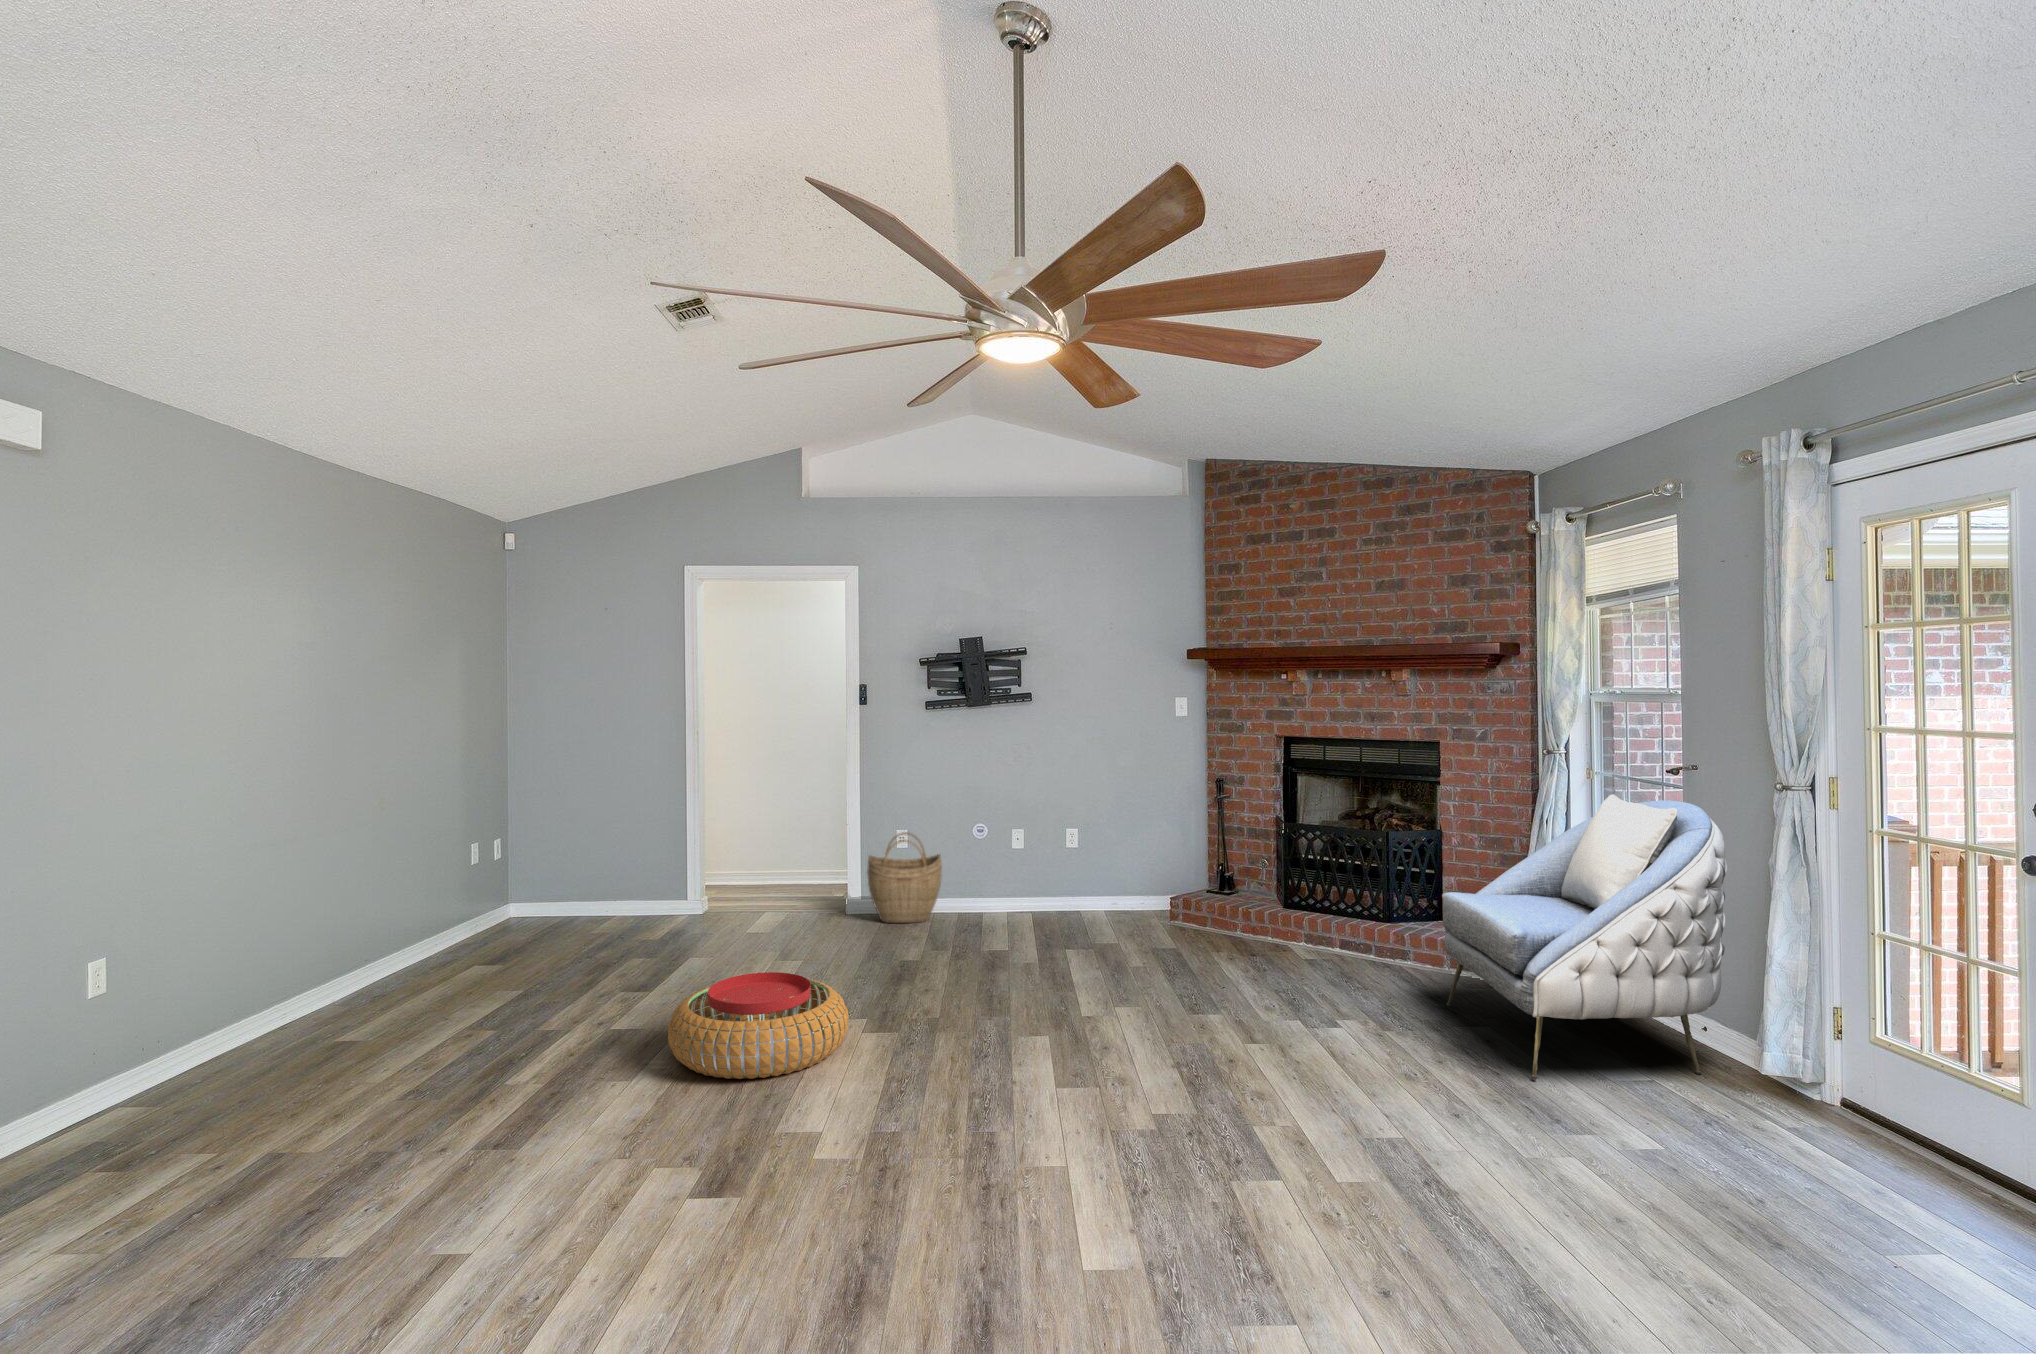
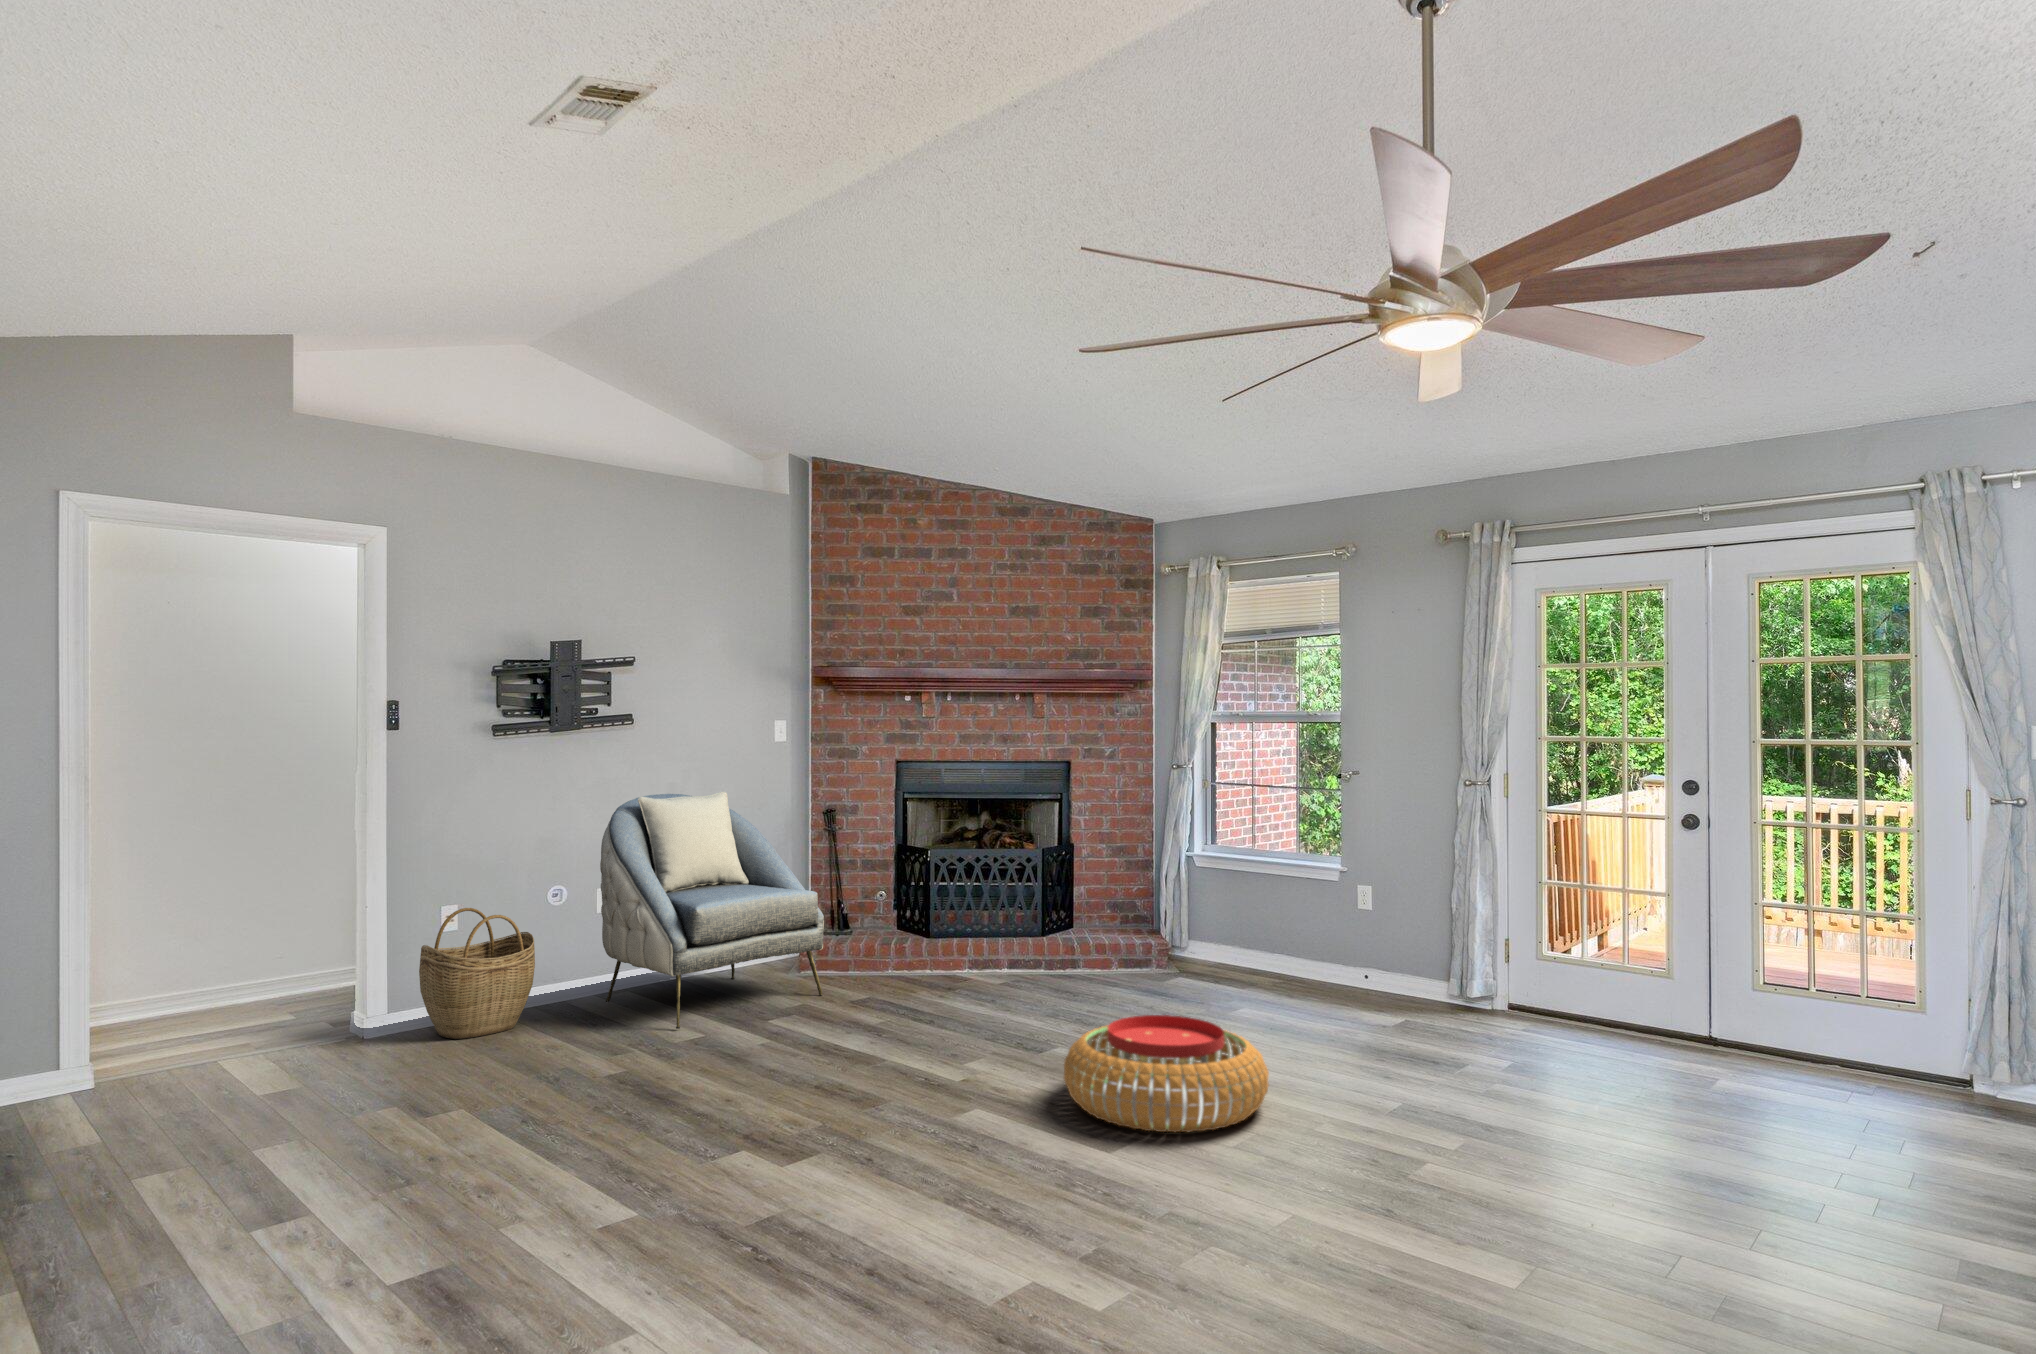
armchair: present [1442,794,1727,1079] -> present [600,792,824,1029]
pouf: present [668,972,849,1079] -> present [1064,1015,1269,1132]

